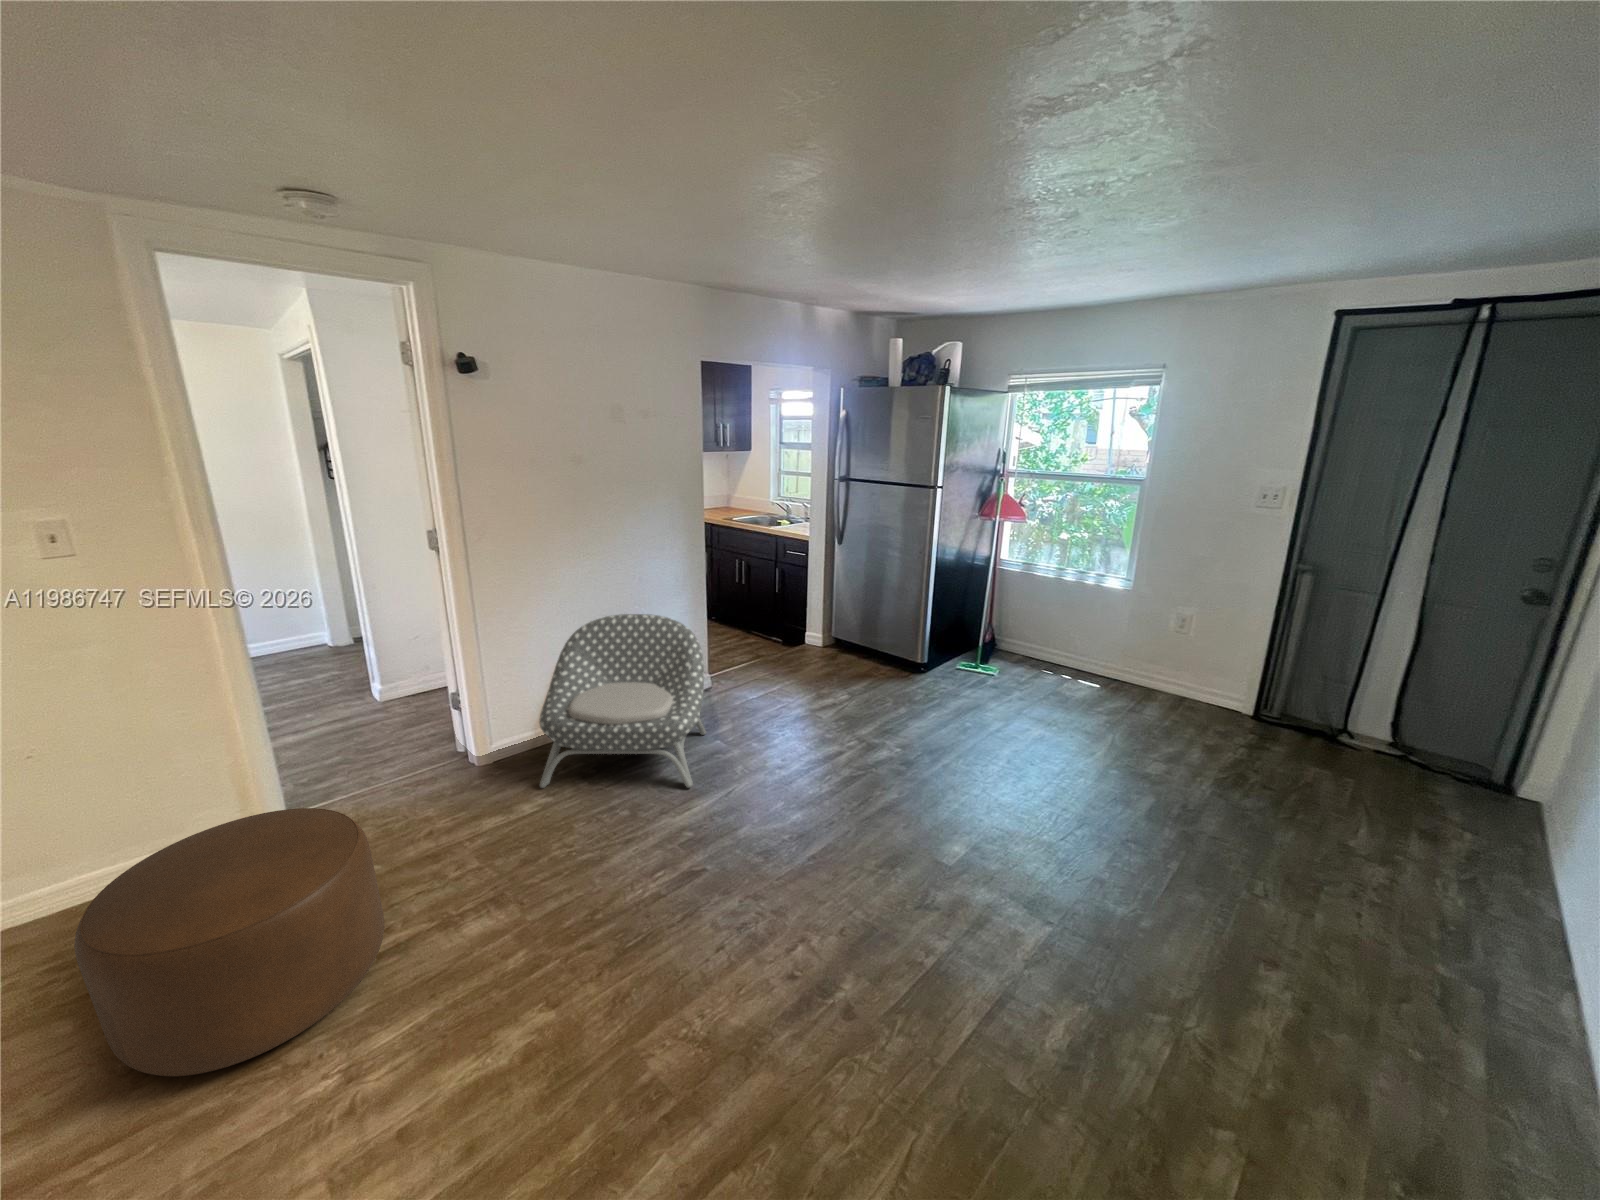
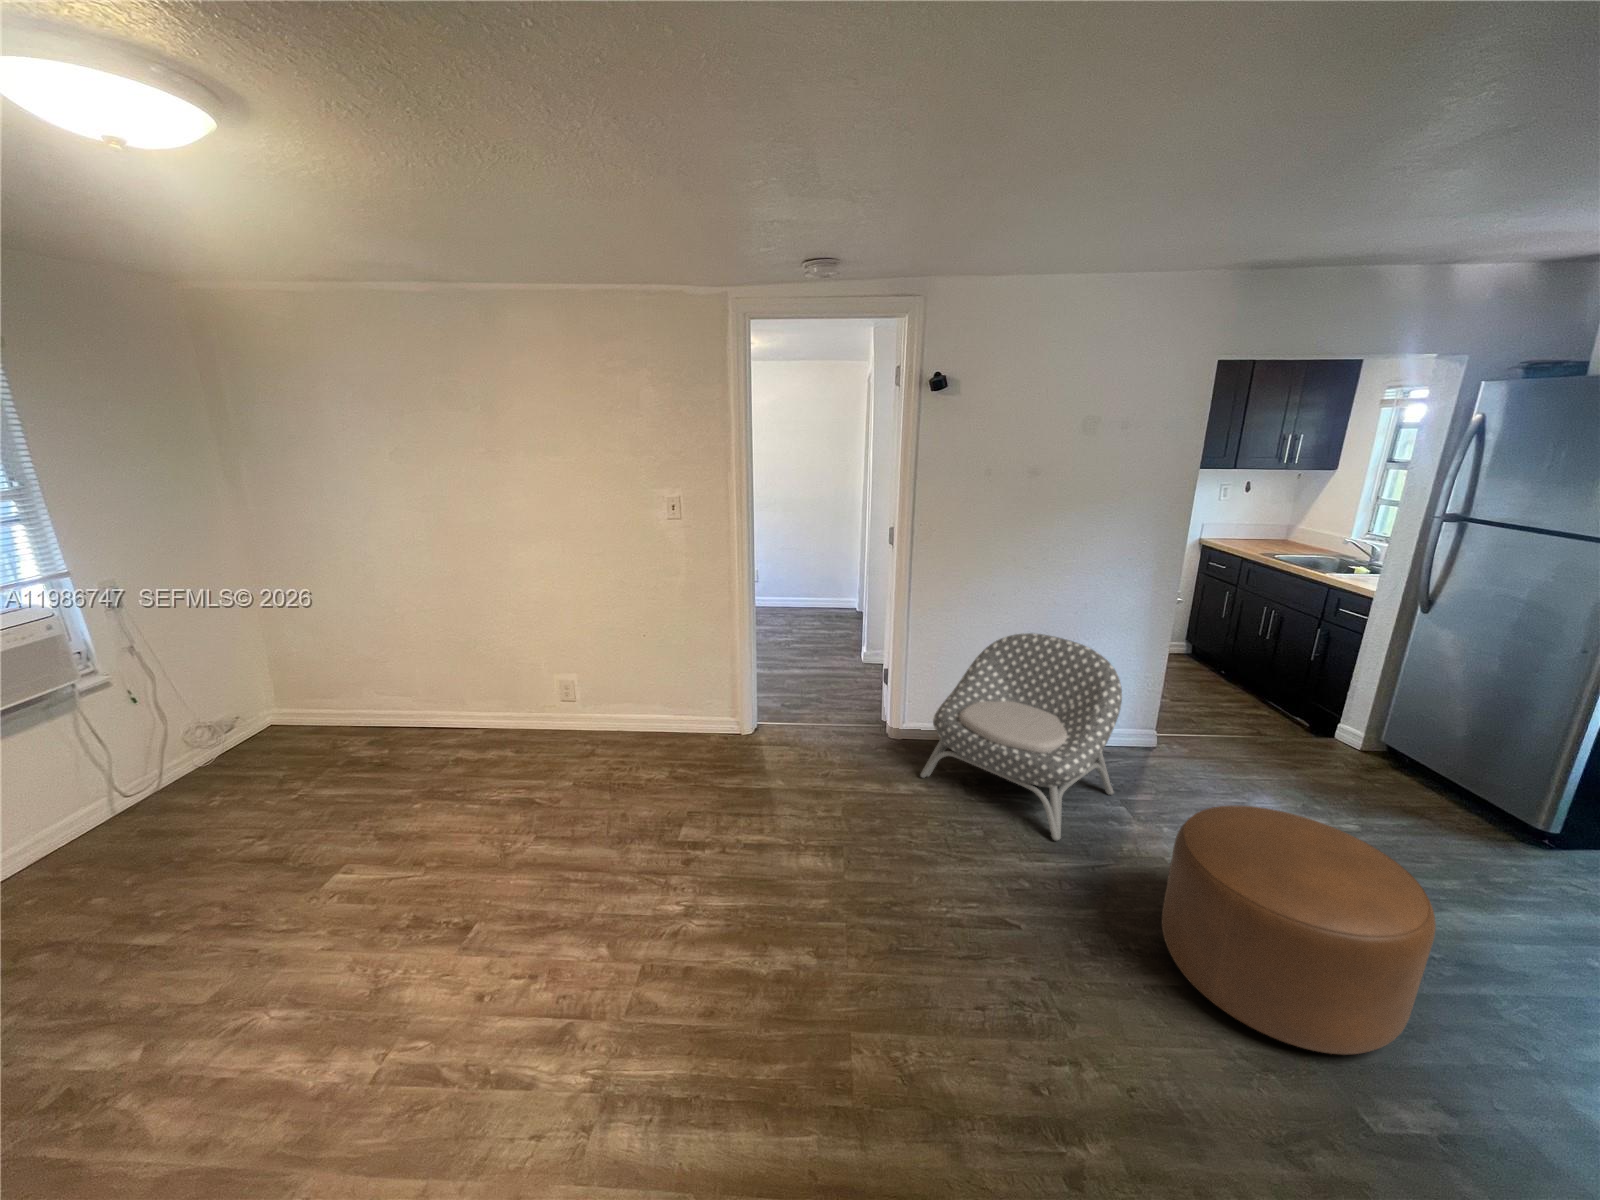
ottoman: present [74,808,384,1076] -> present [1162,805,1436,1054]

